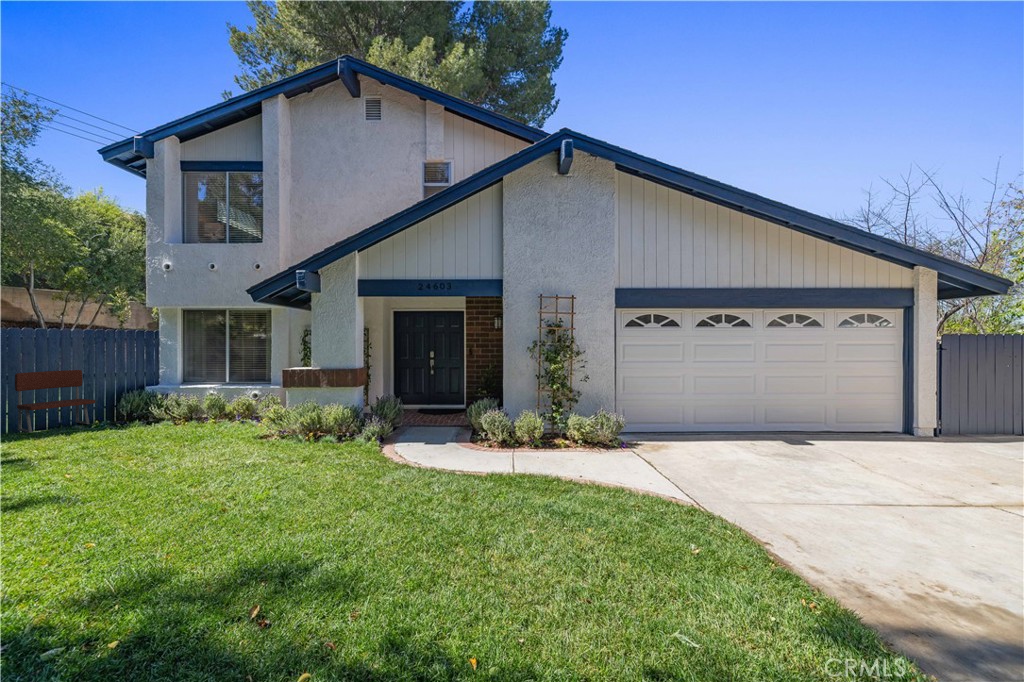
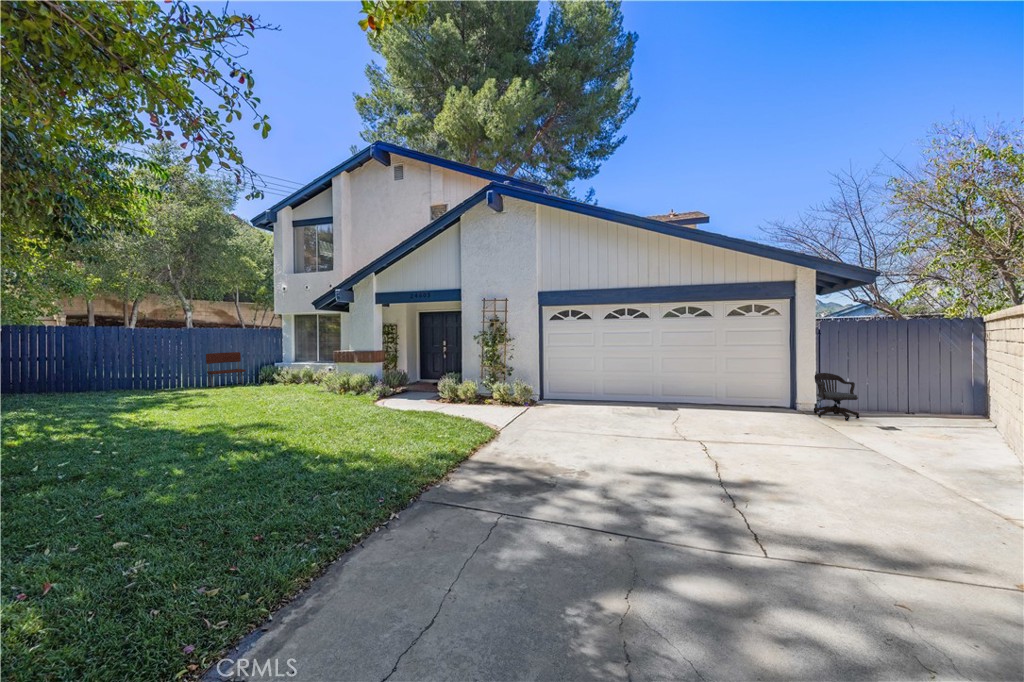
chair: none [937,394,993,449] -> present [814,373,859,421]

